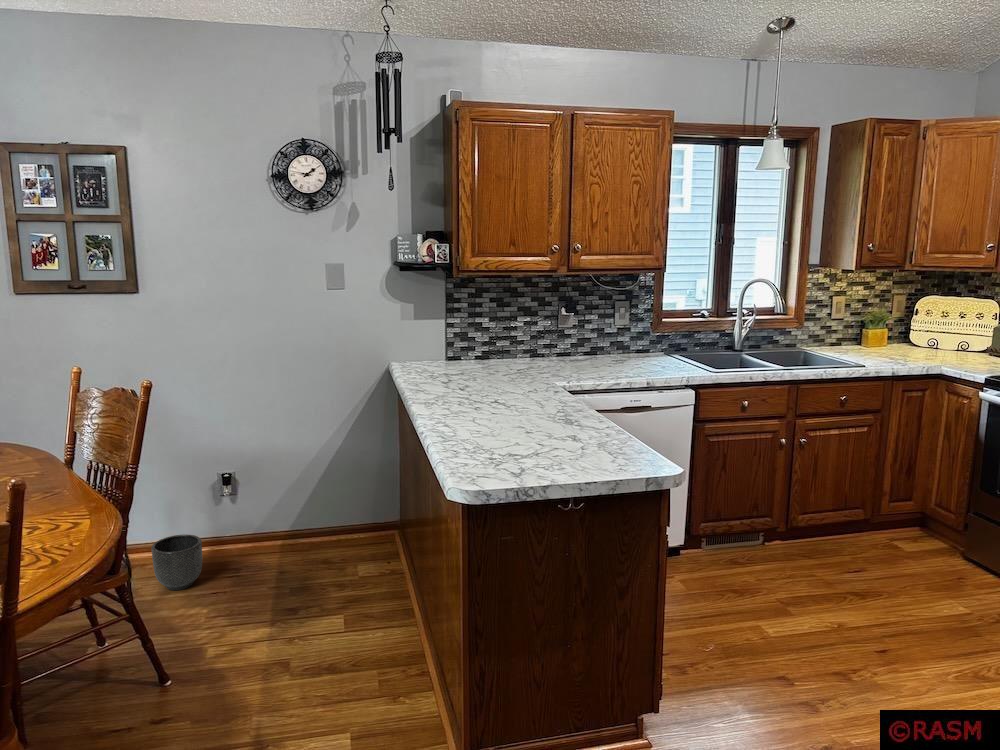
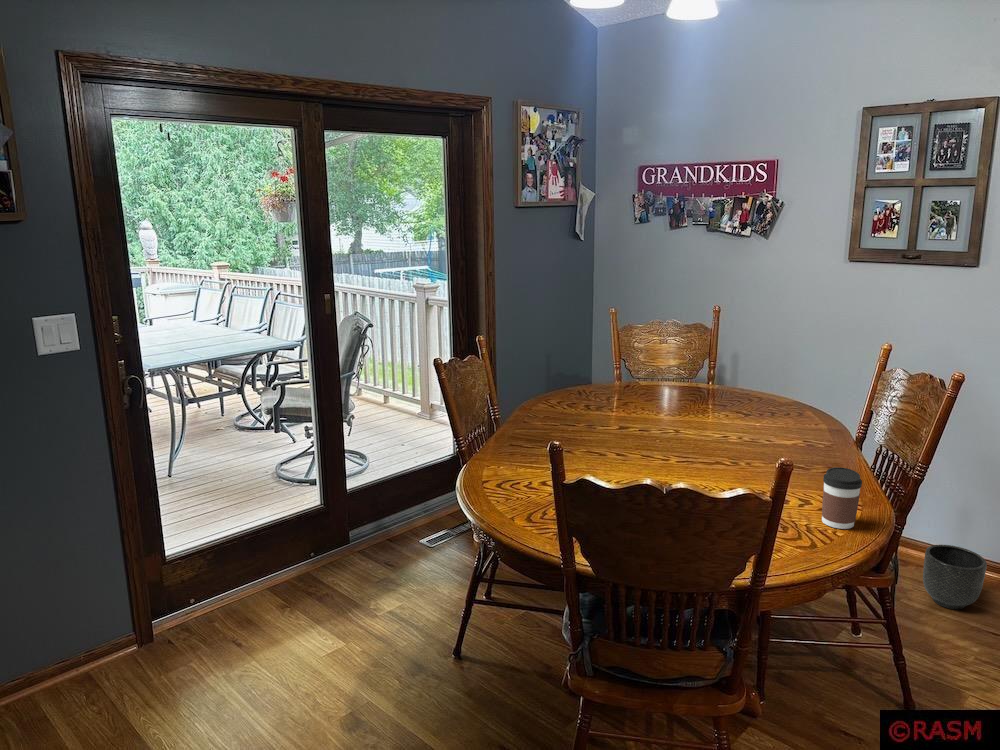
coffee cup: none [48,482,88,540] -> present [822,467,862,529]

